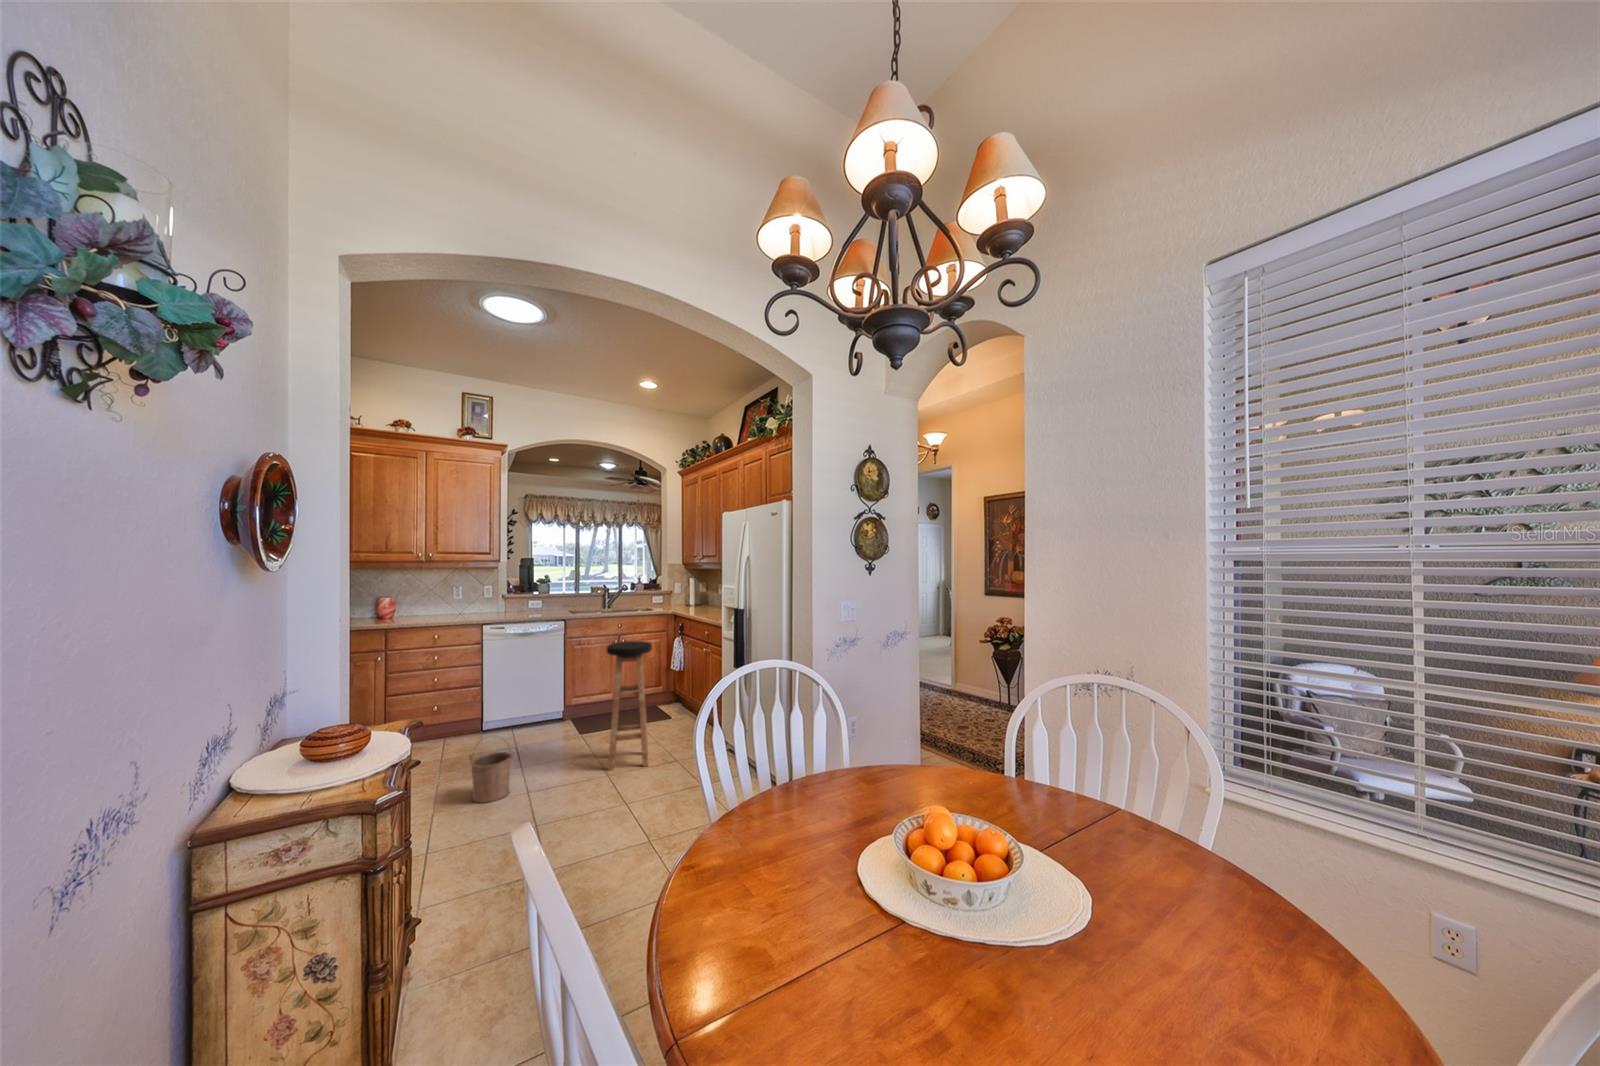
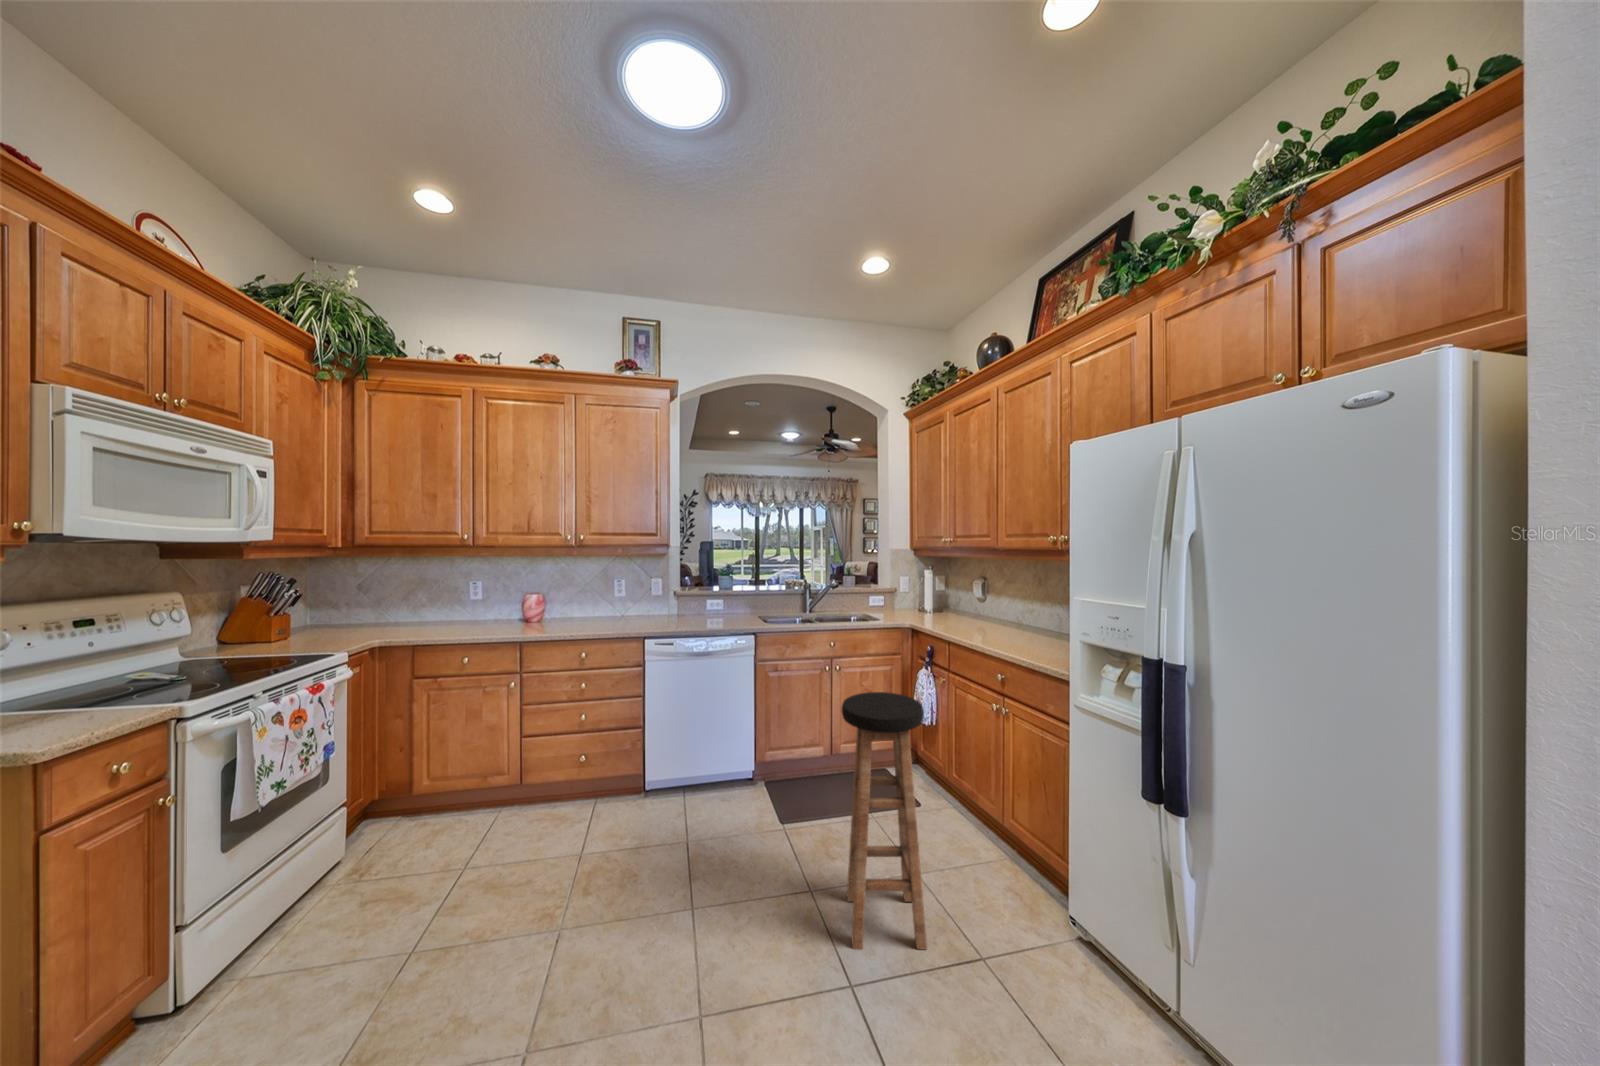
bucket: present [469,744,514,803] -> none [613,882,690,1025]

